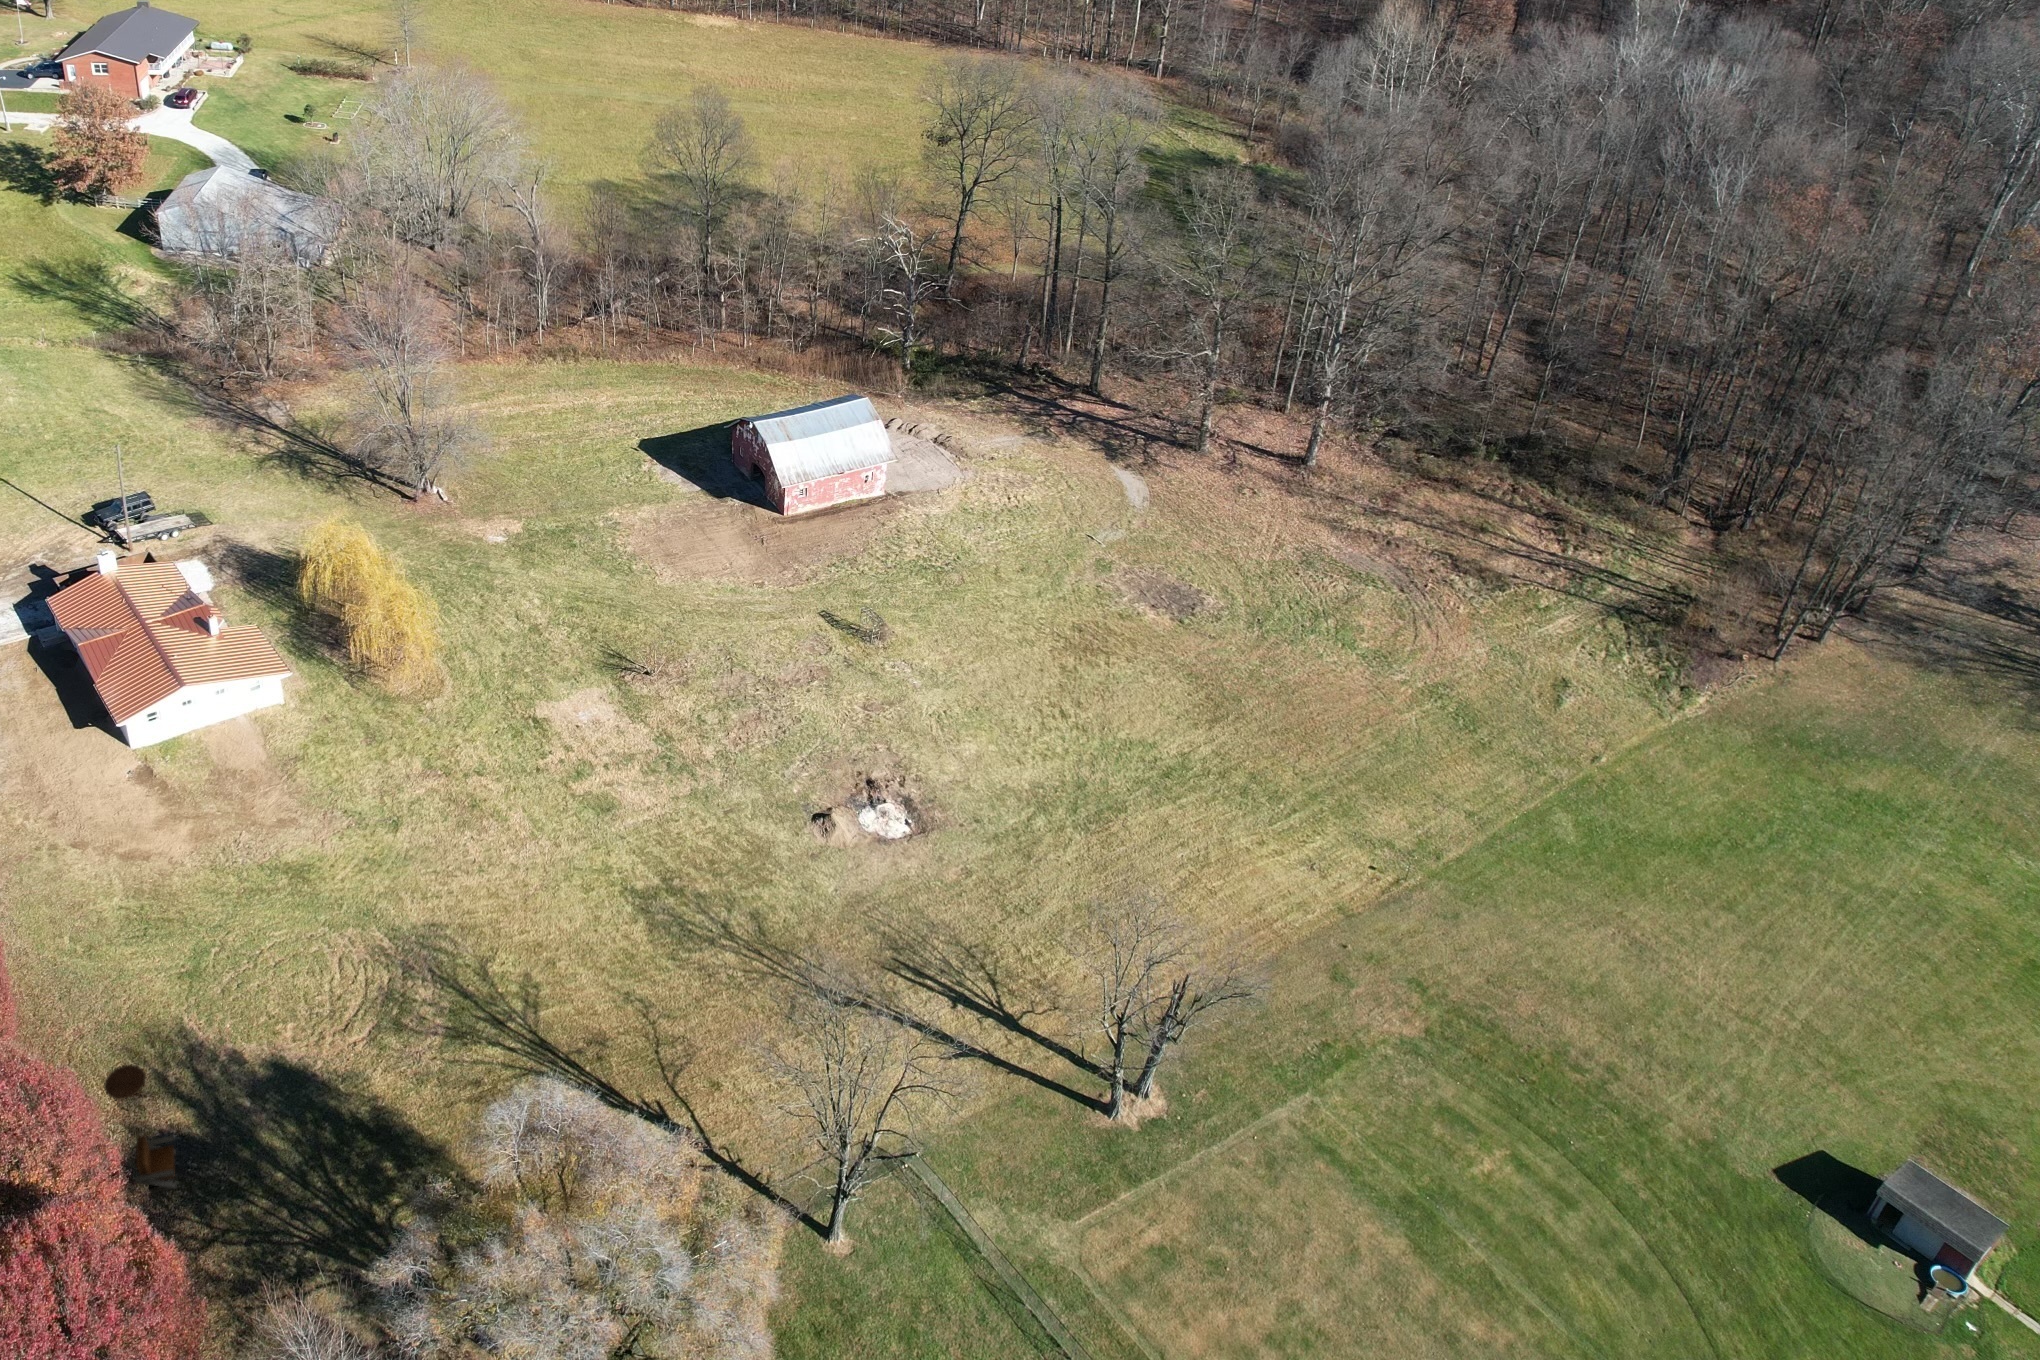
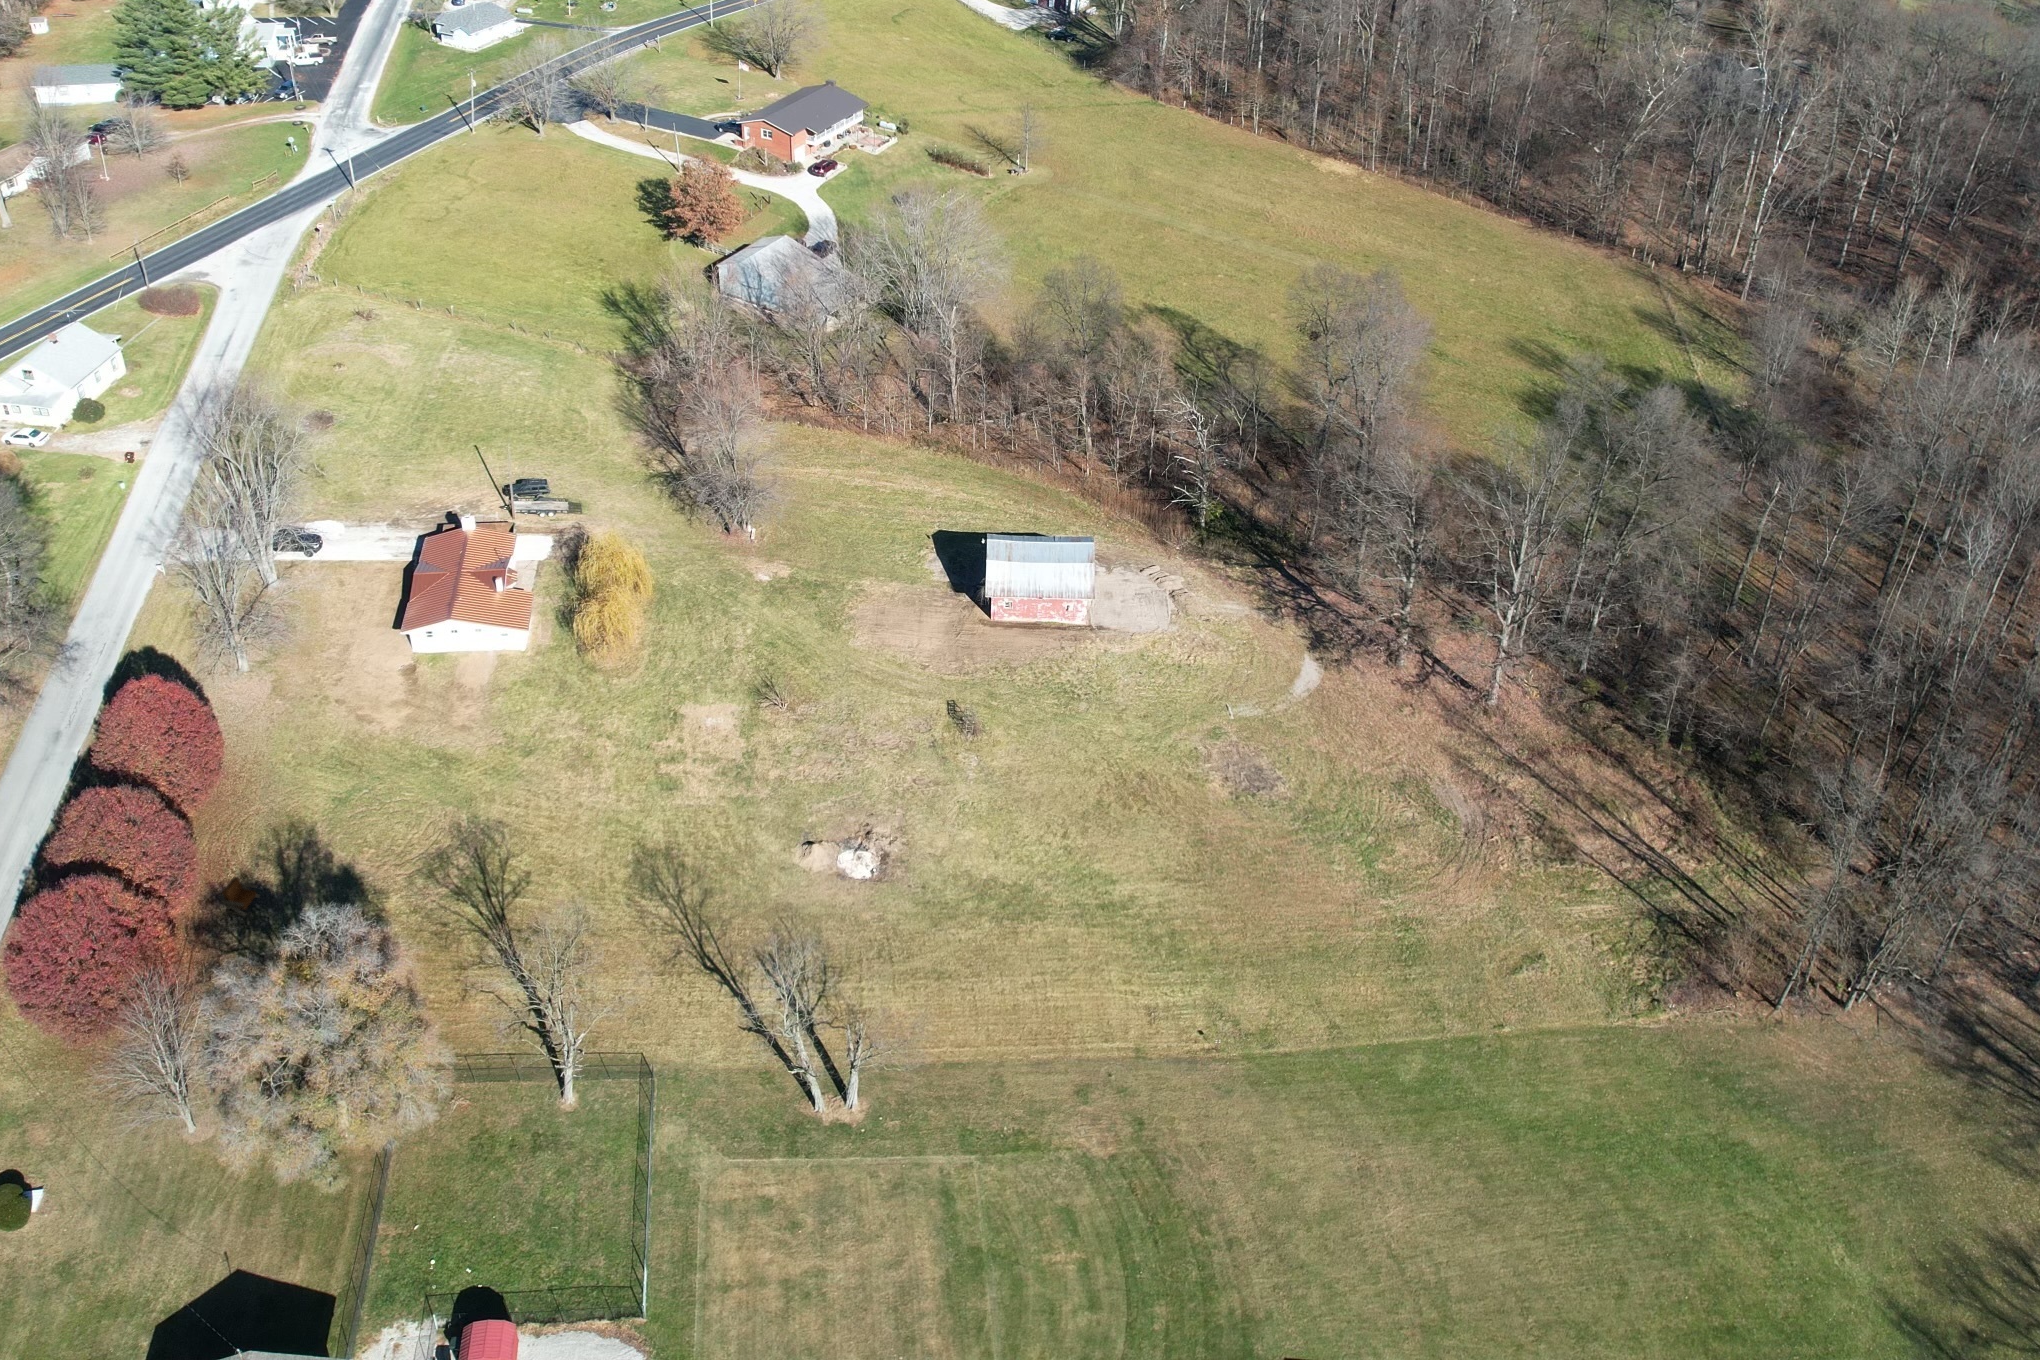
round table: present [104,1064,146,1100] -> none [241,836,269,865]

